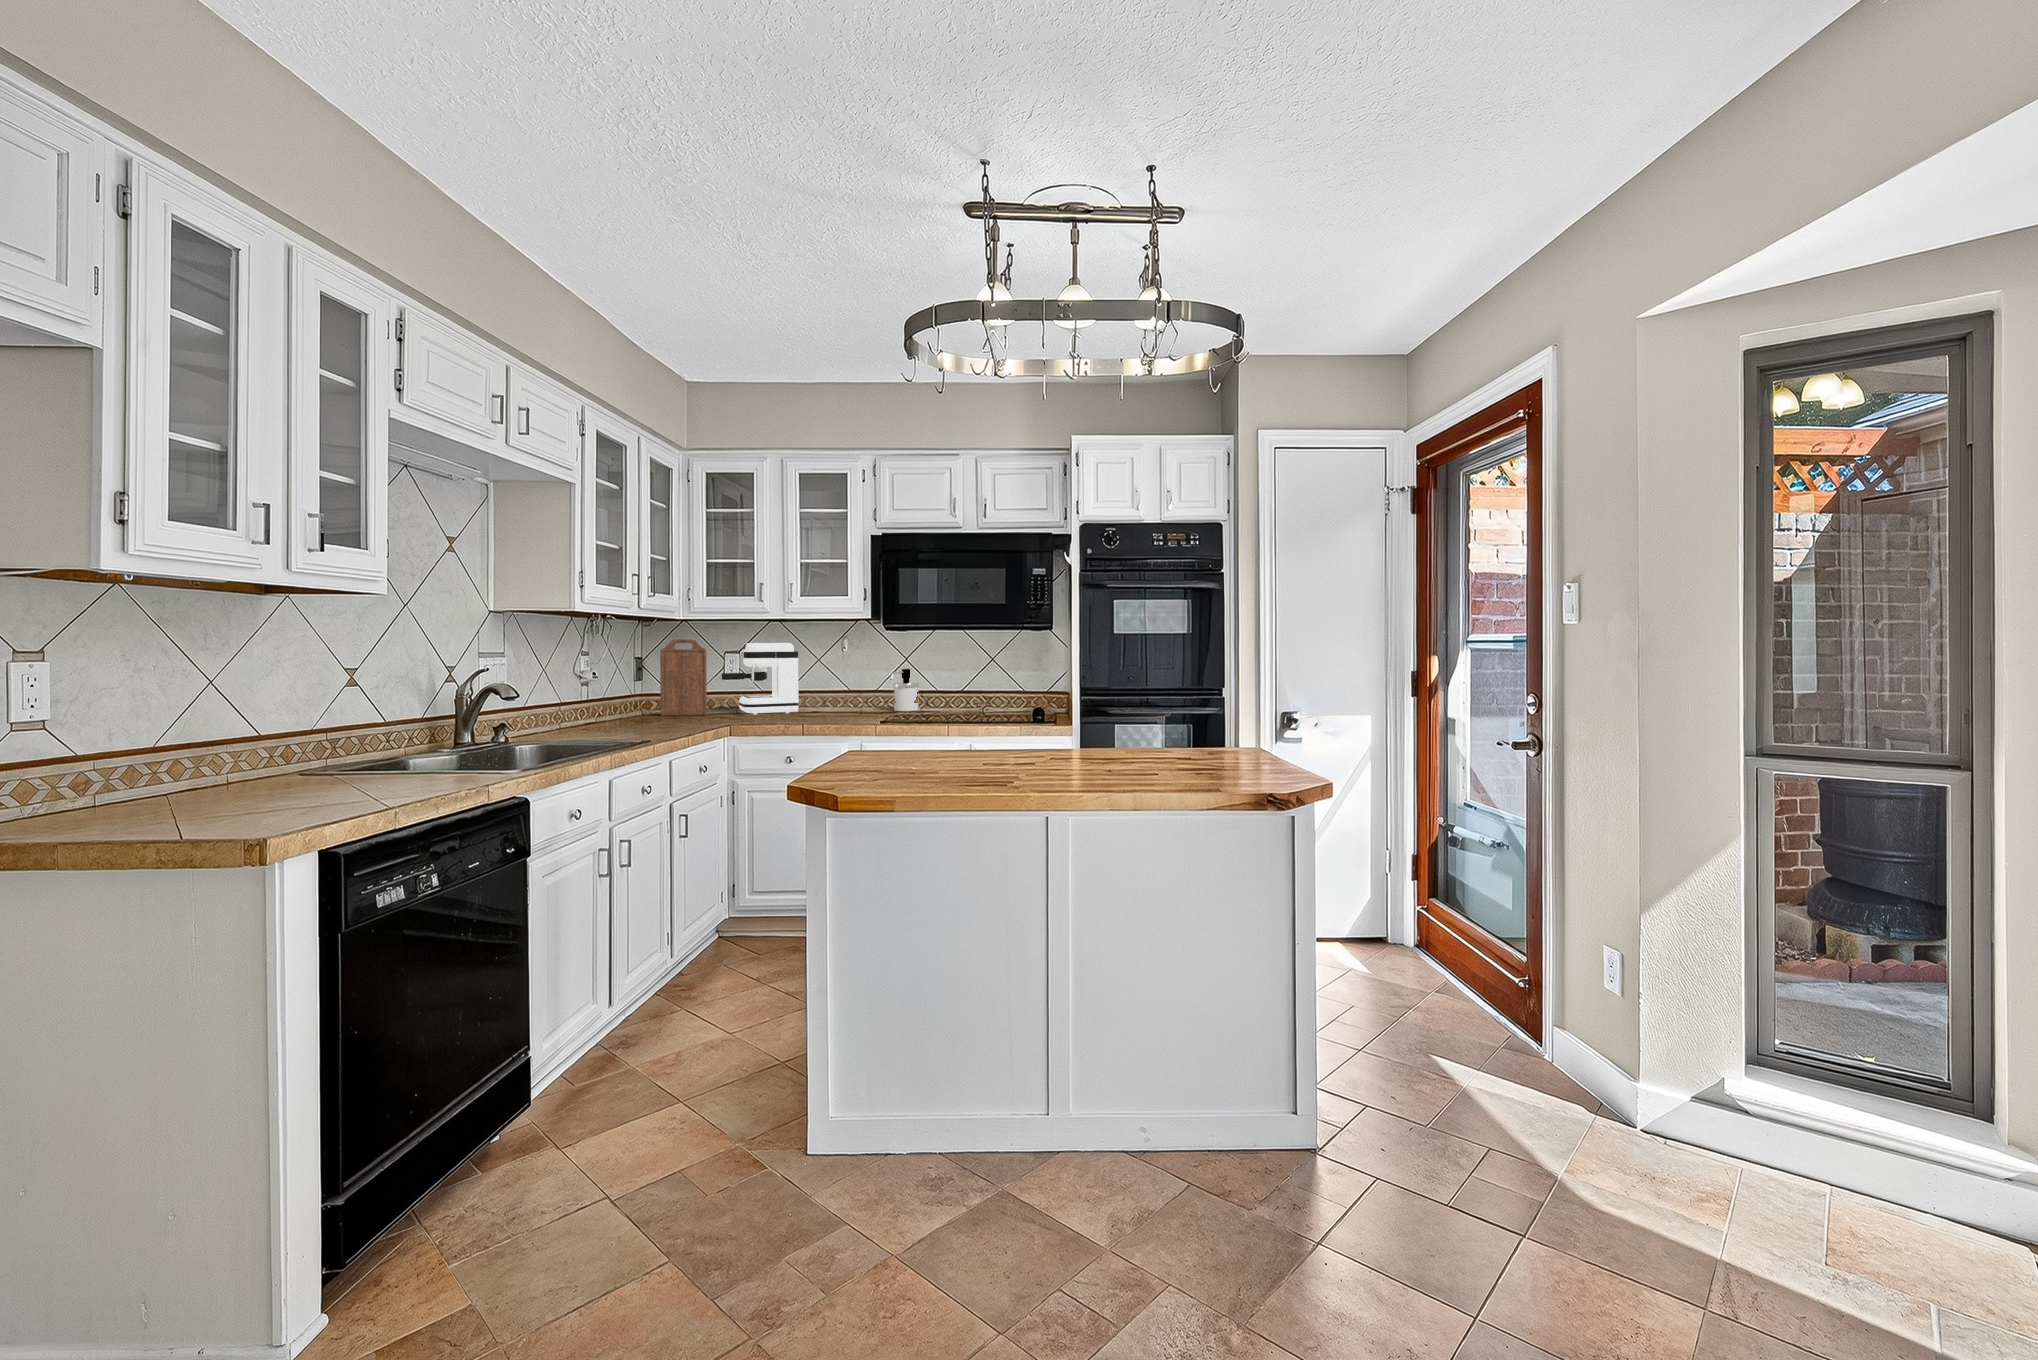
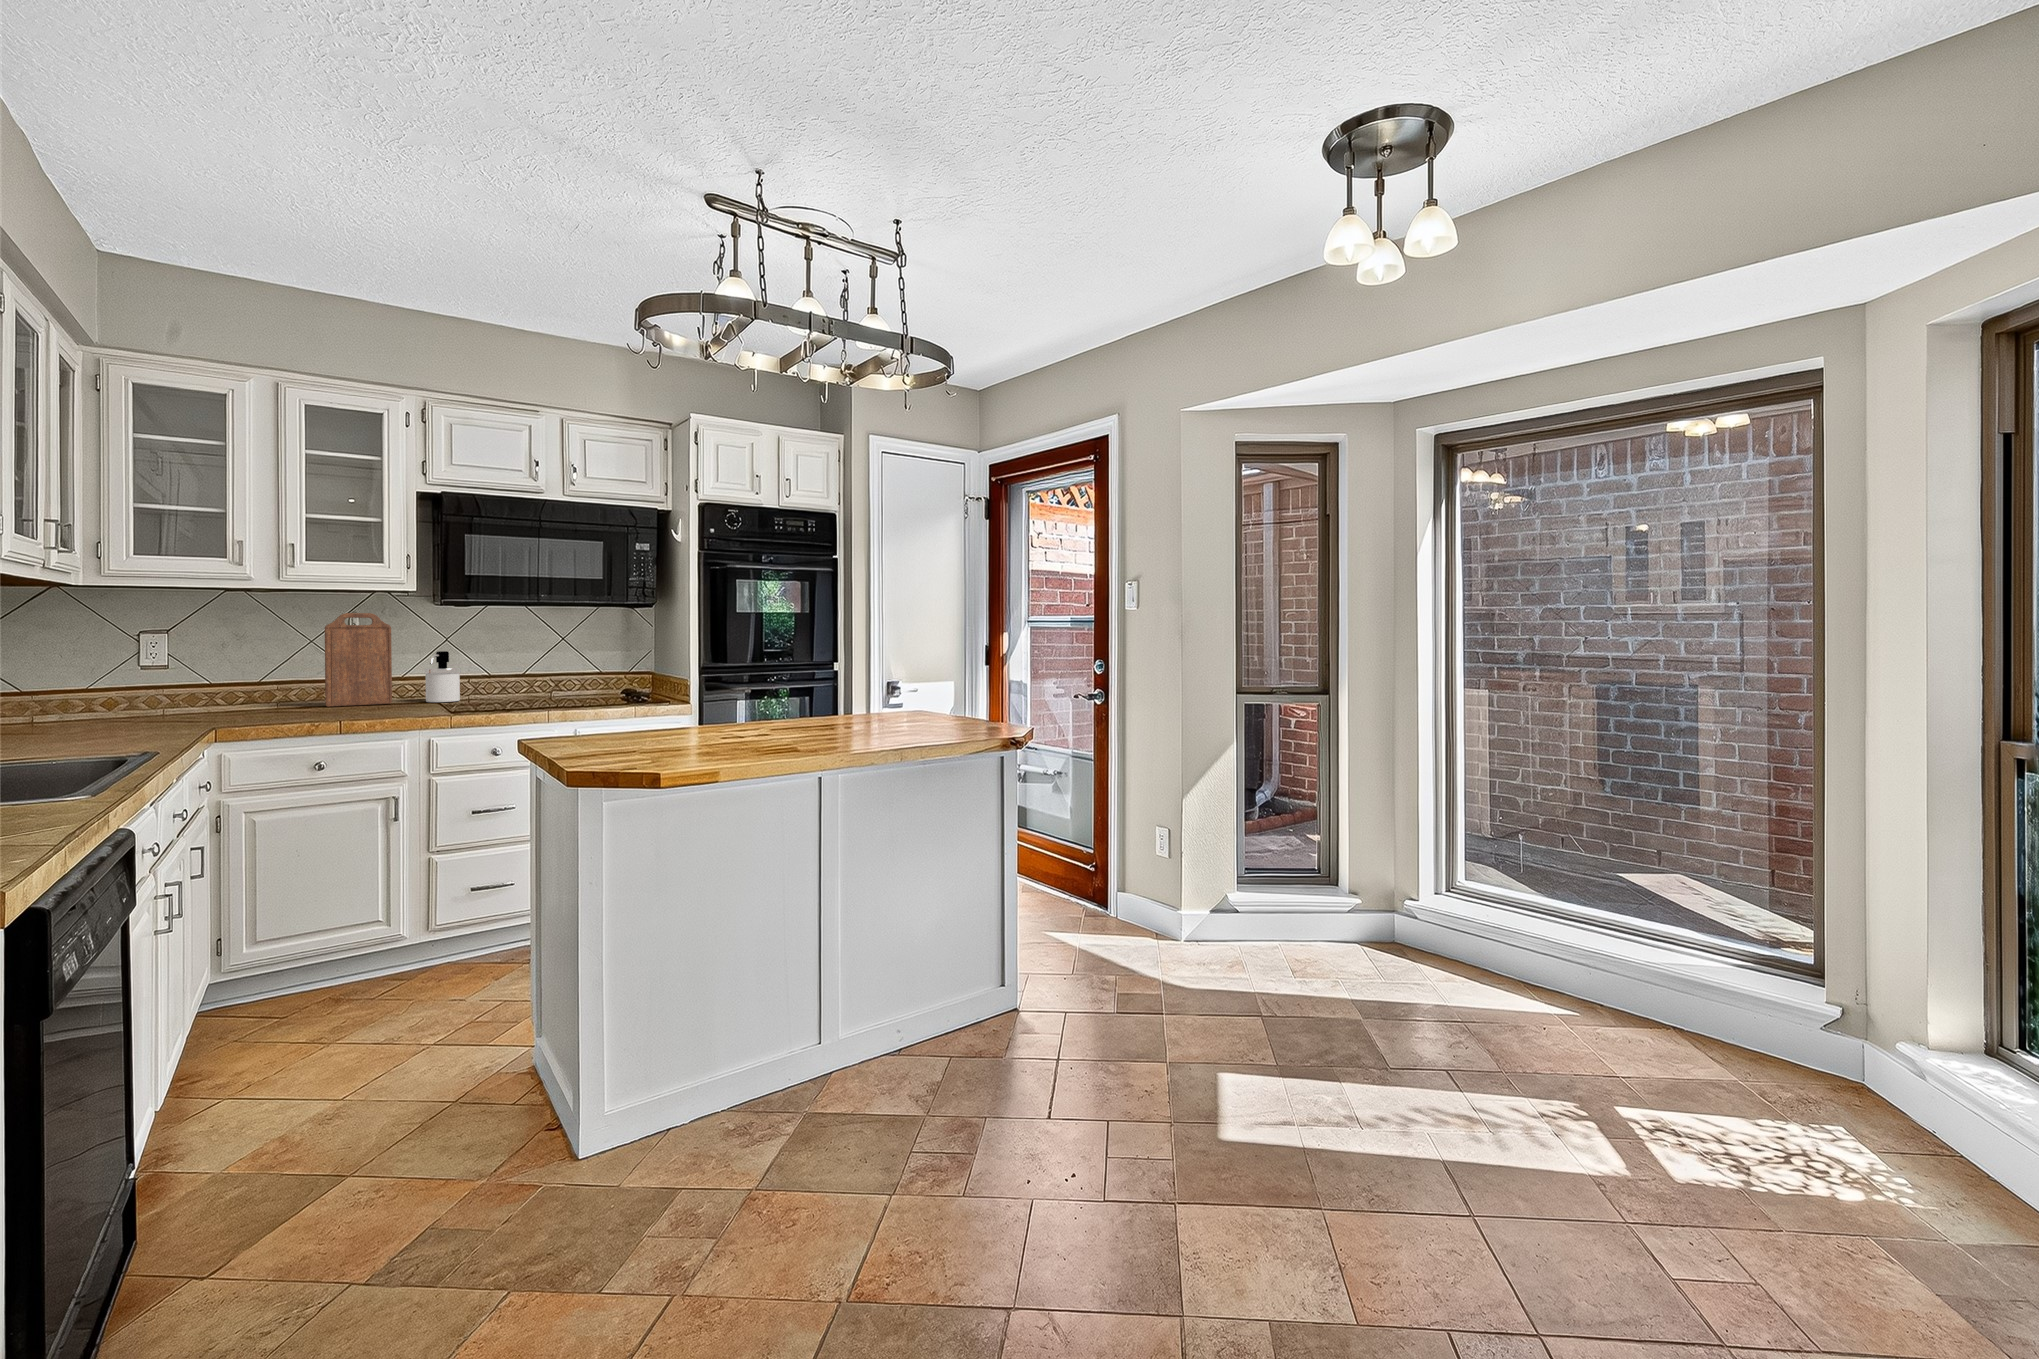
cutting board: present [660,639,707,716] -> present [325,613,392,707]
coffee maker: present [722,643,799,715] -> none [149,618,290,715]

